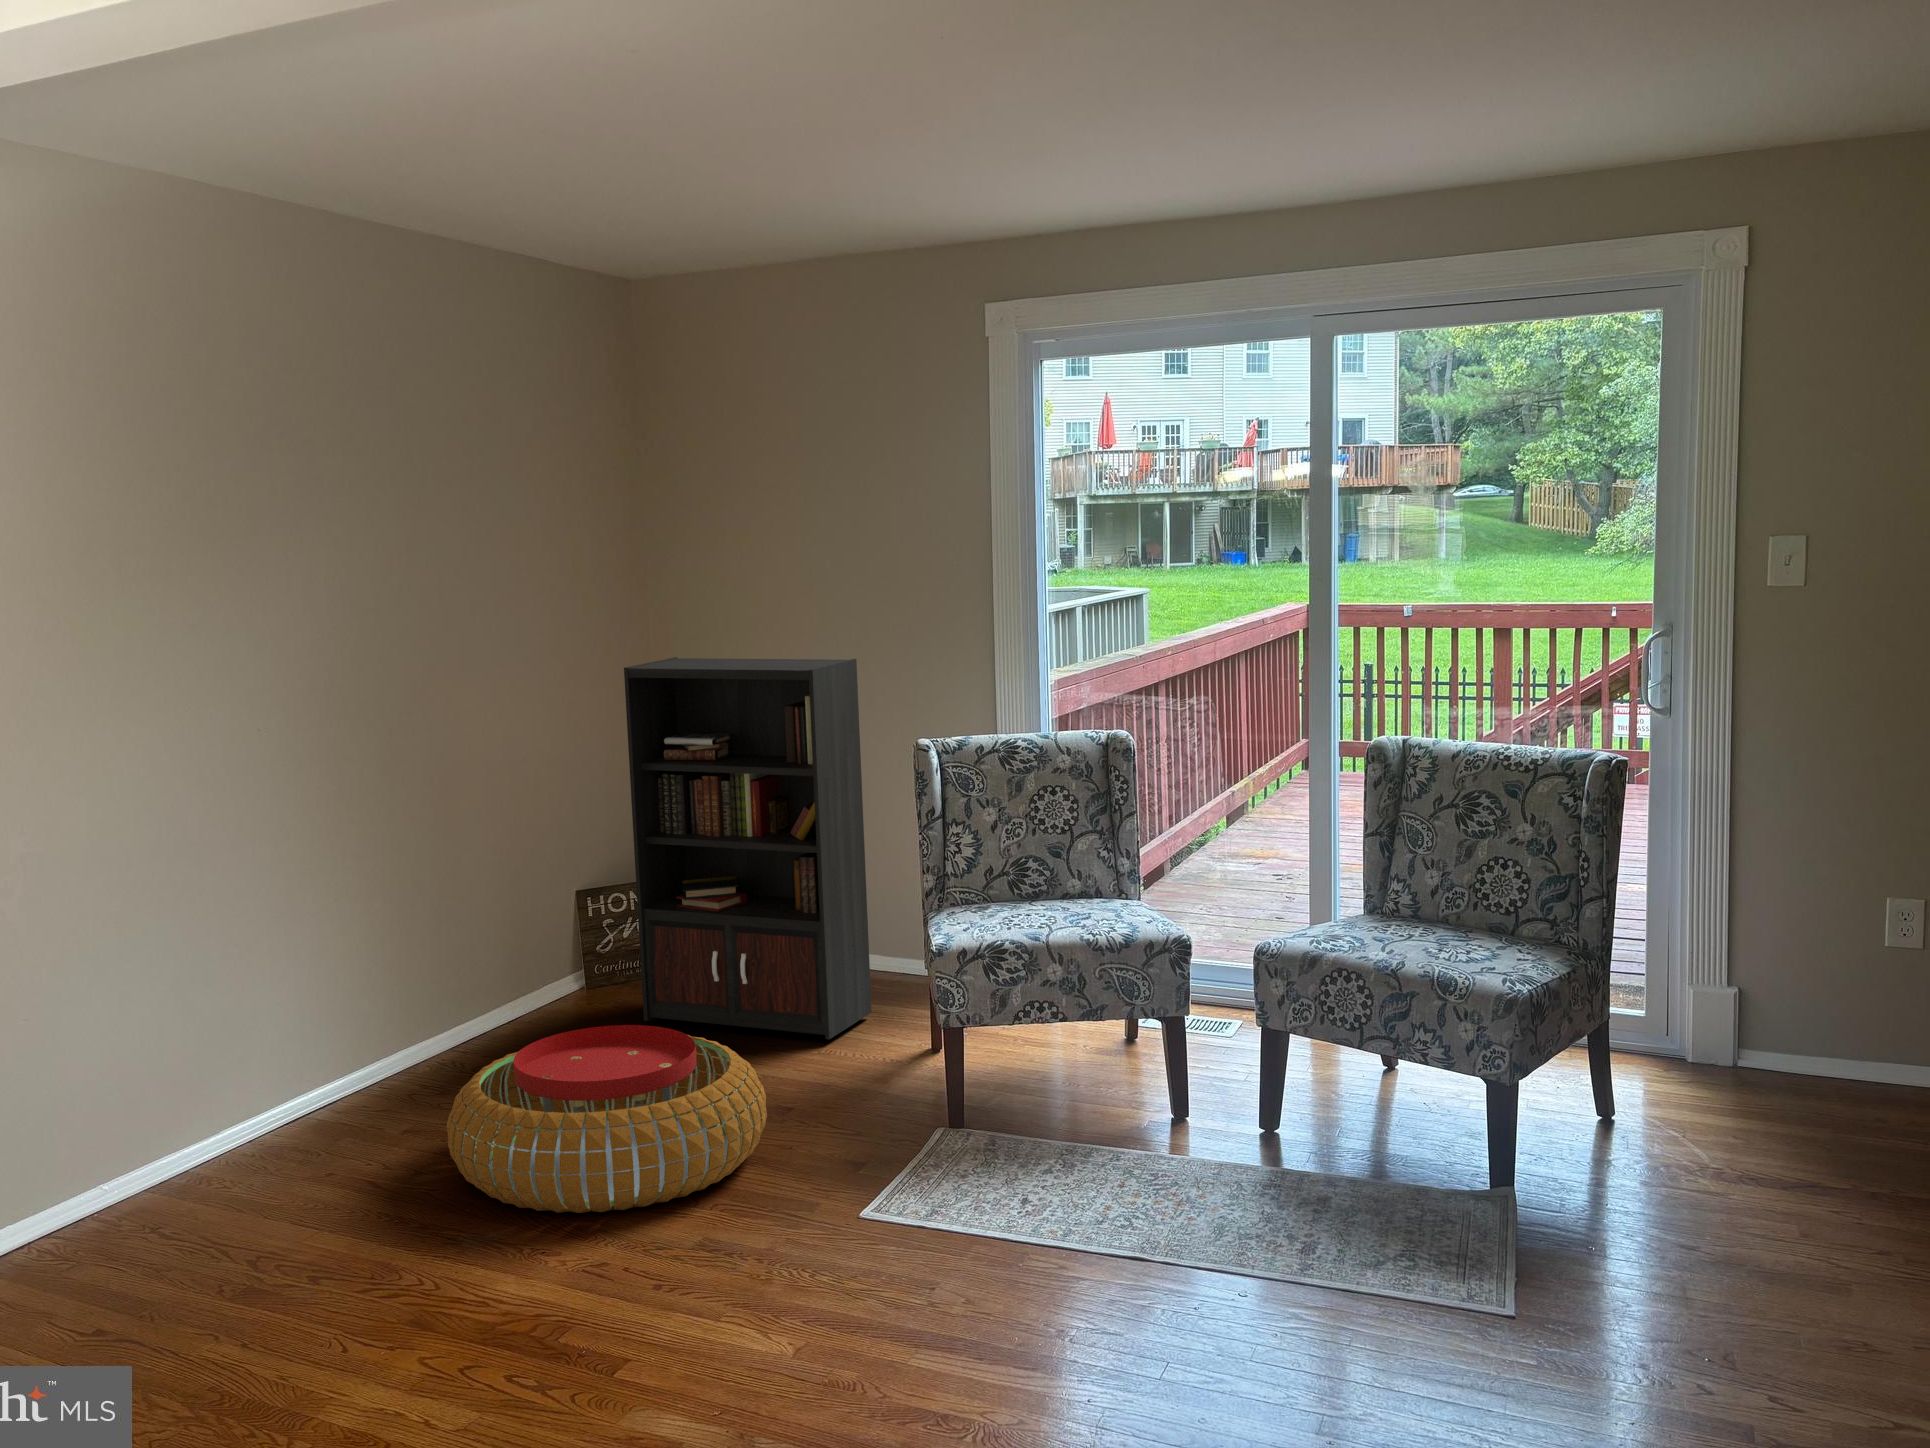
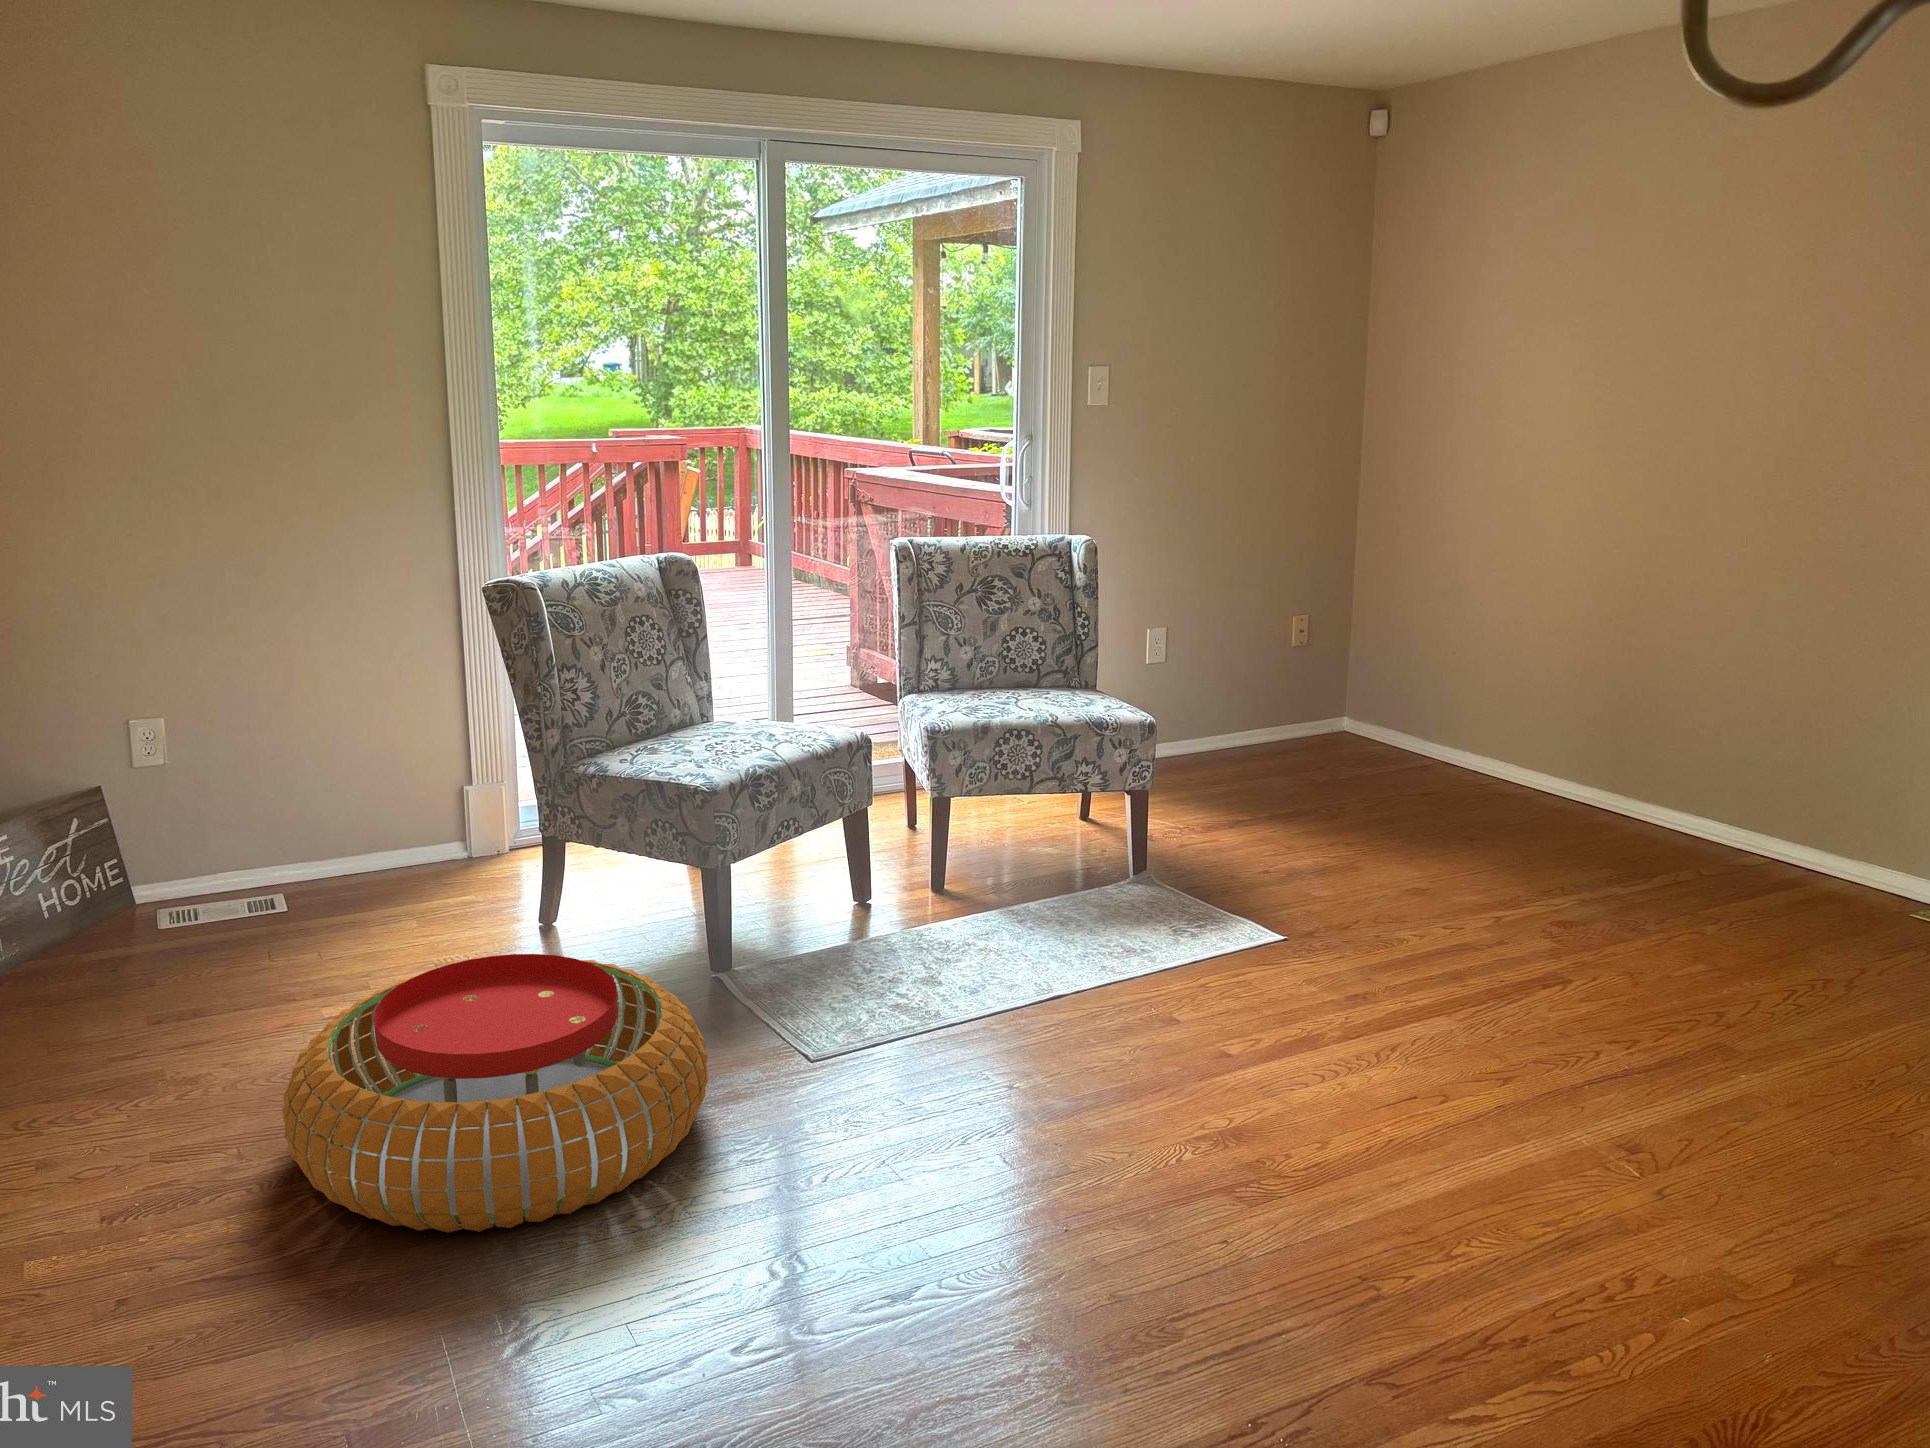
bookcase: present [624,657,872,1039] -> none [77,504,449,1002]

